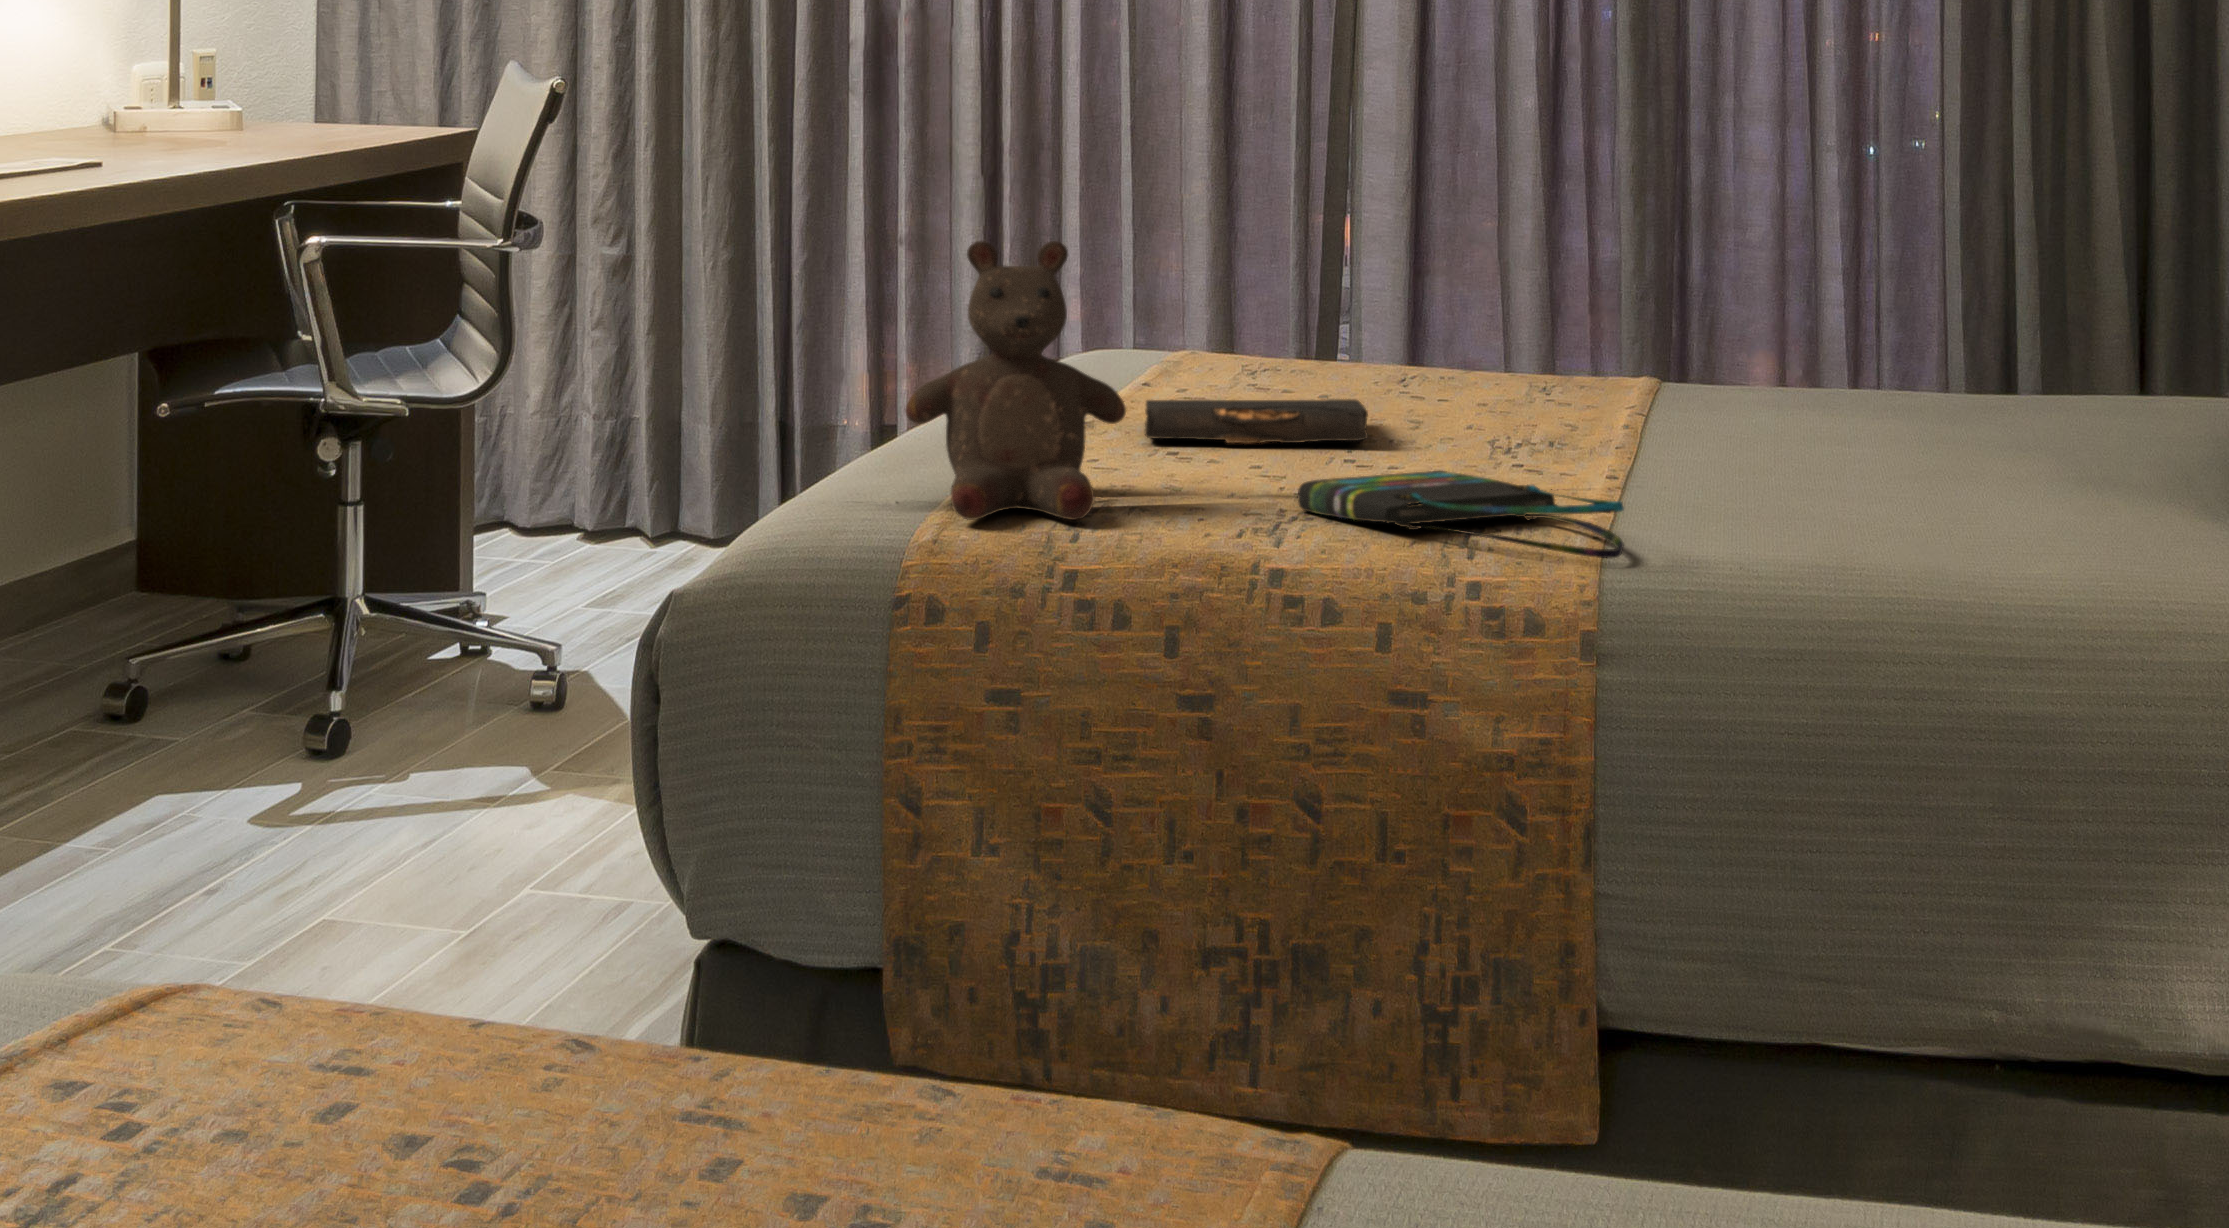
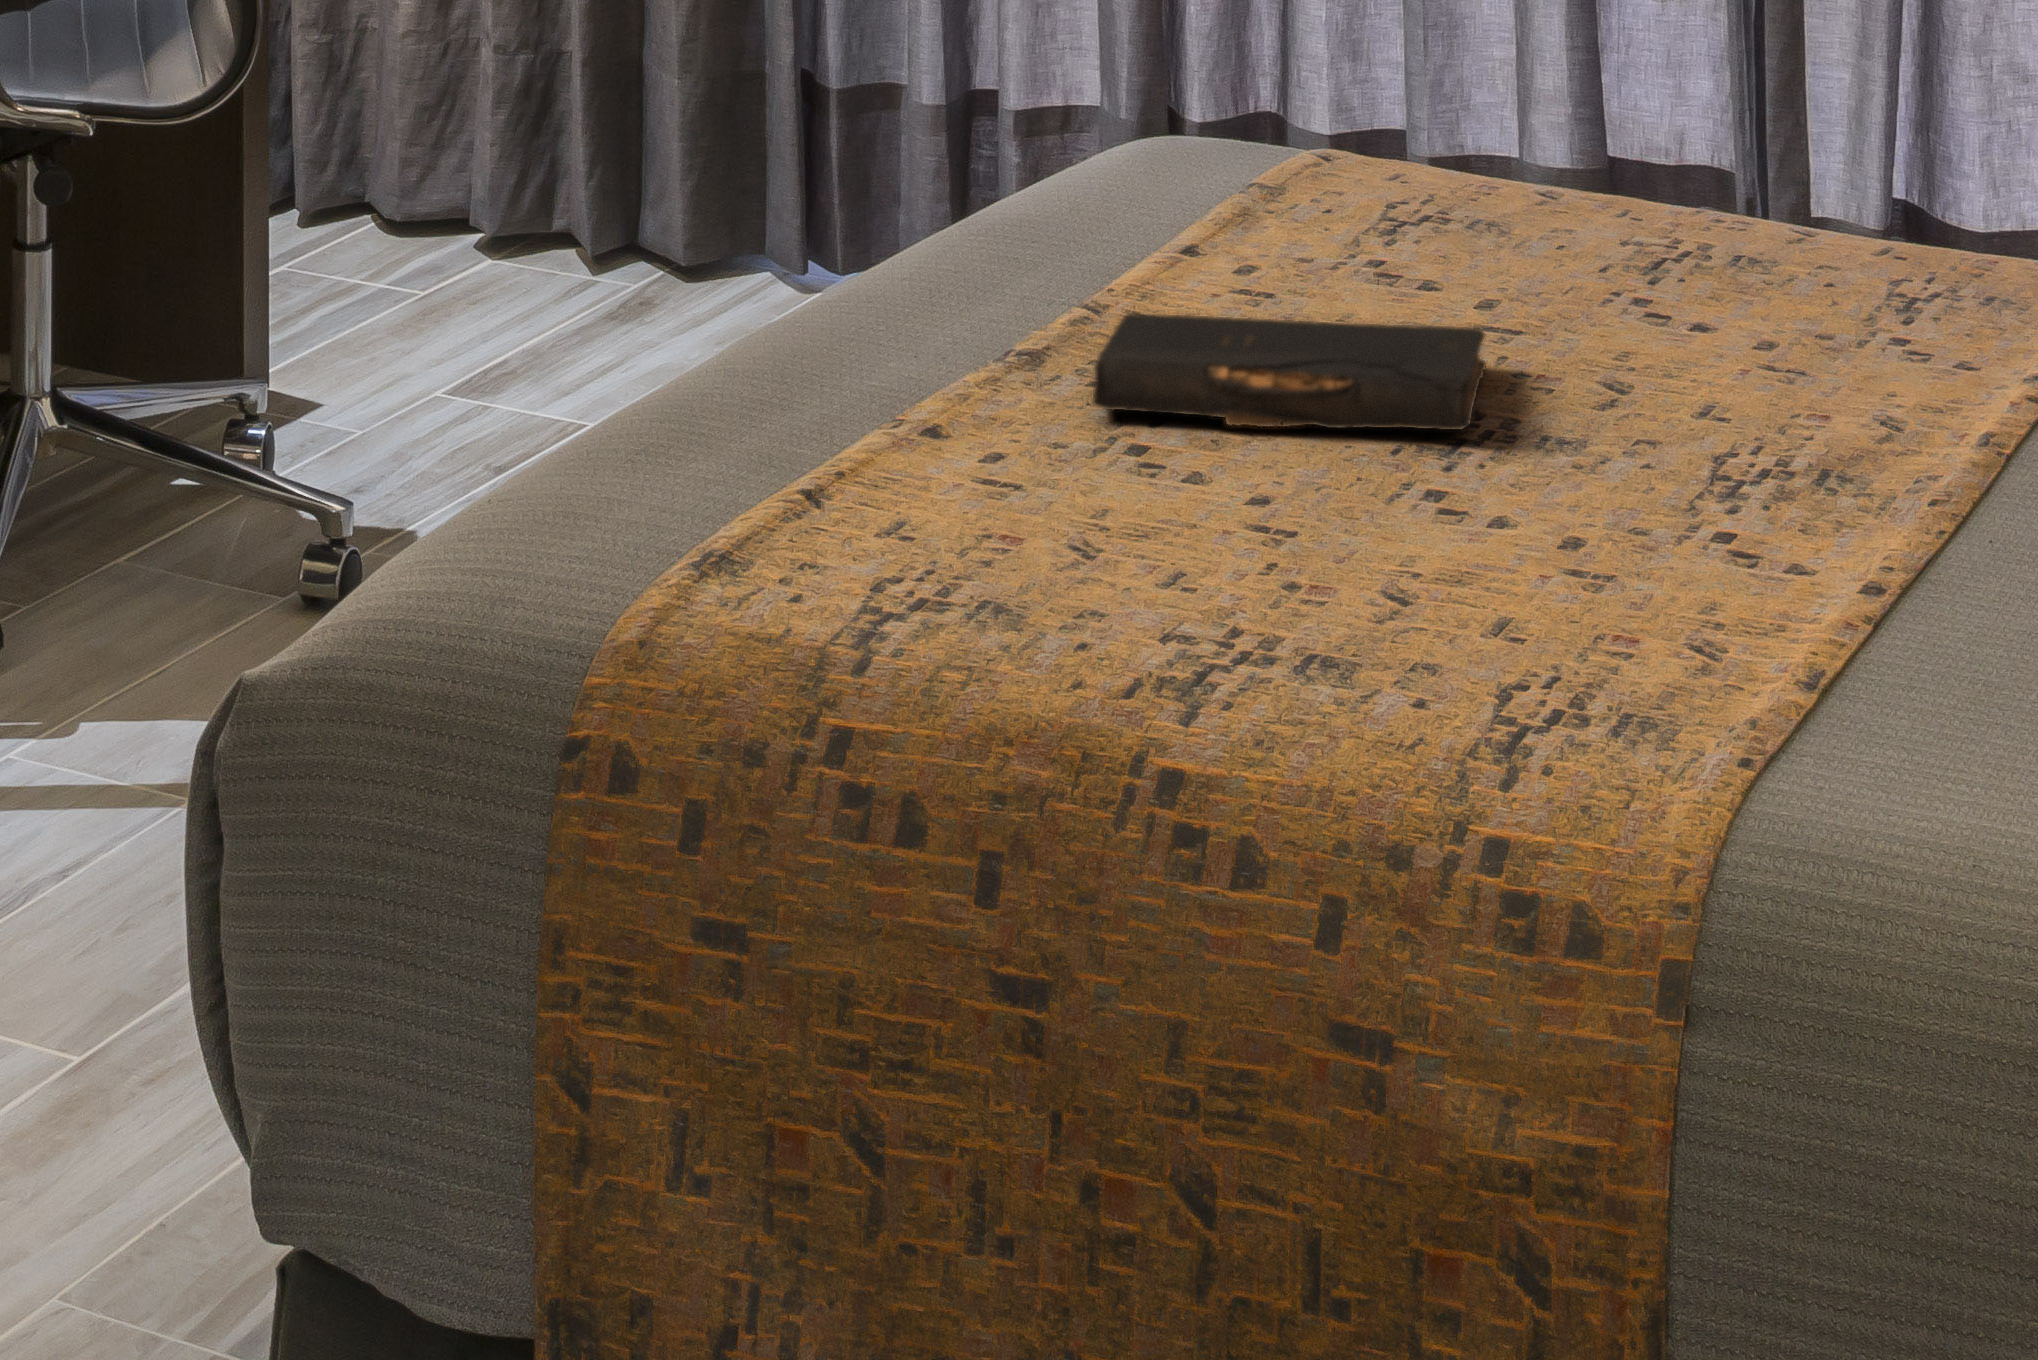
stuffed bear: present [906,241,1126,520] -> none [638,158,999,629]
tote bag: present [1298,471,1624,558] -> none [1275,545,1783,797]

